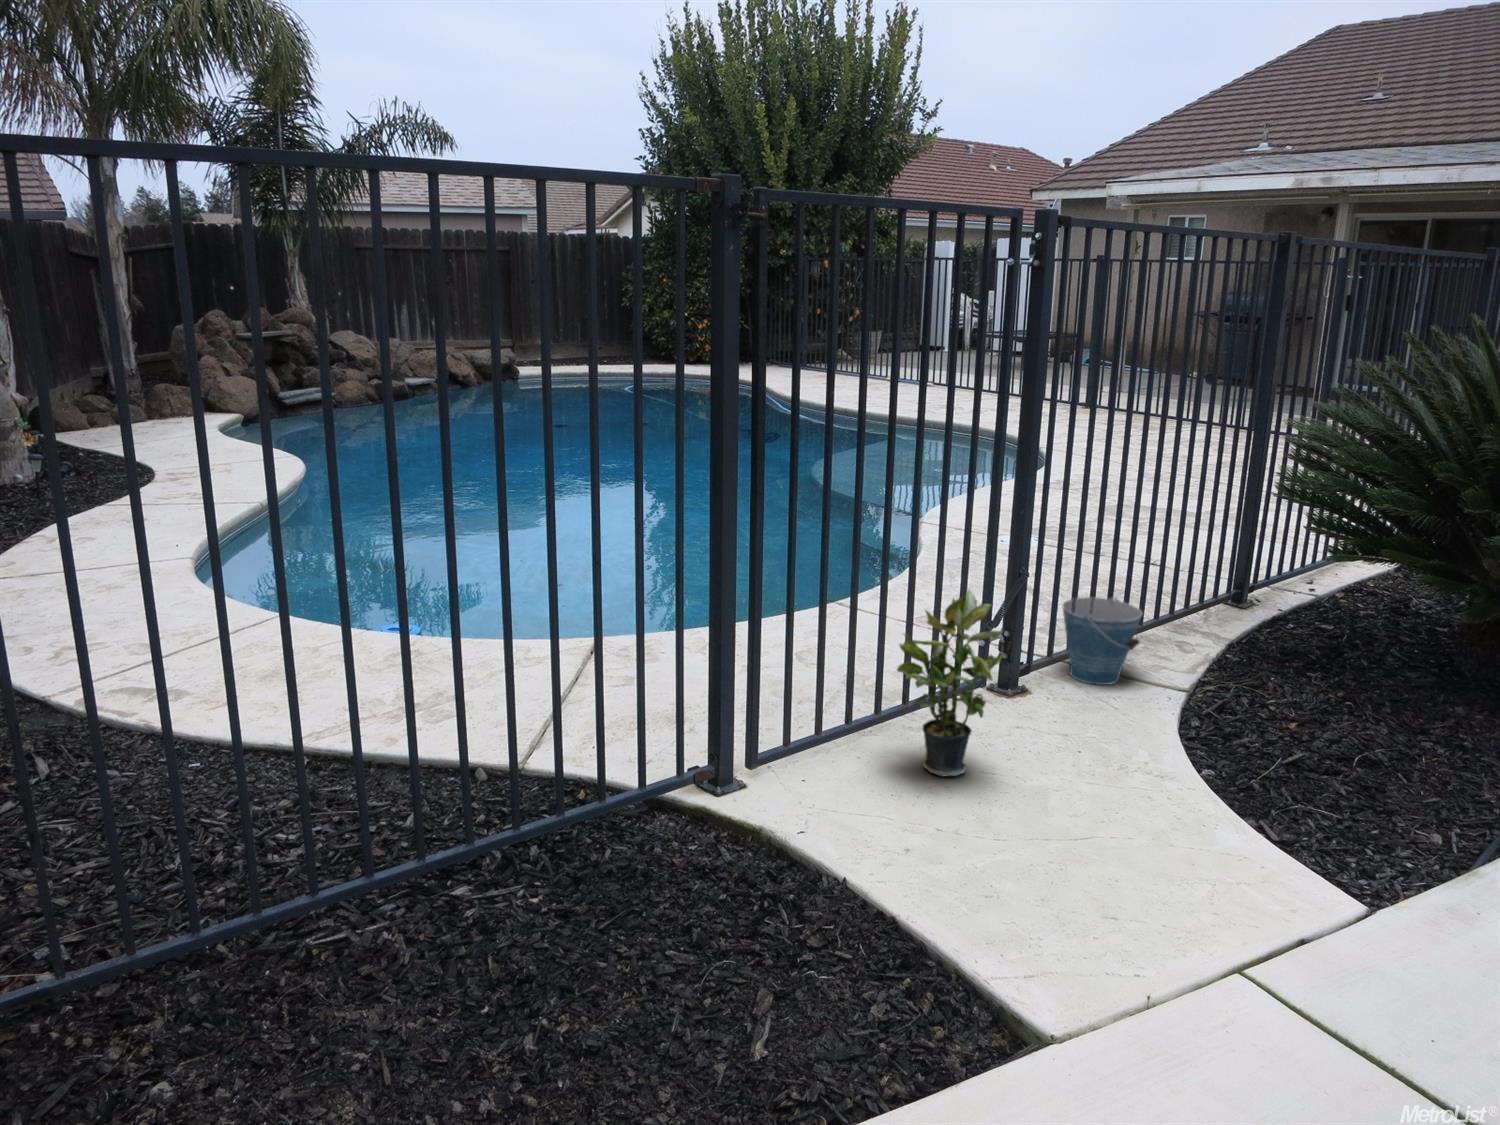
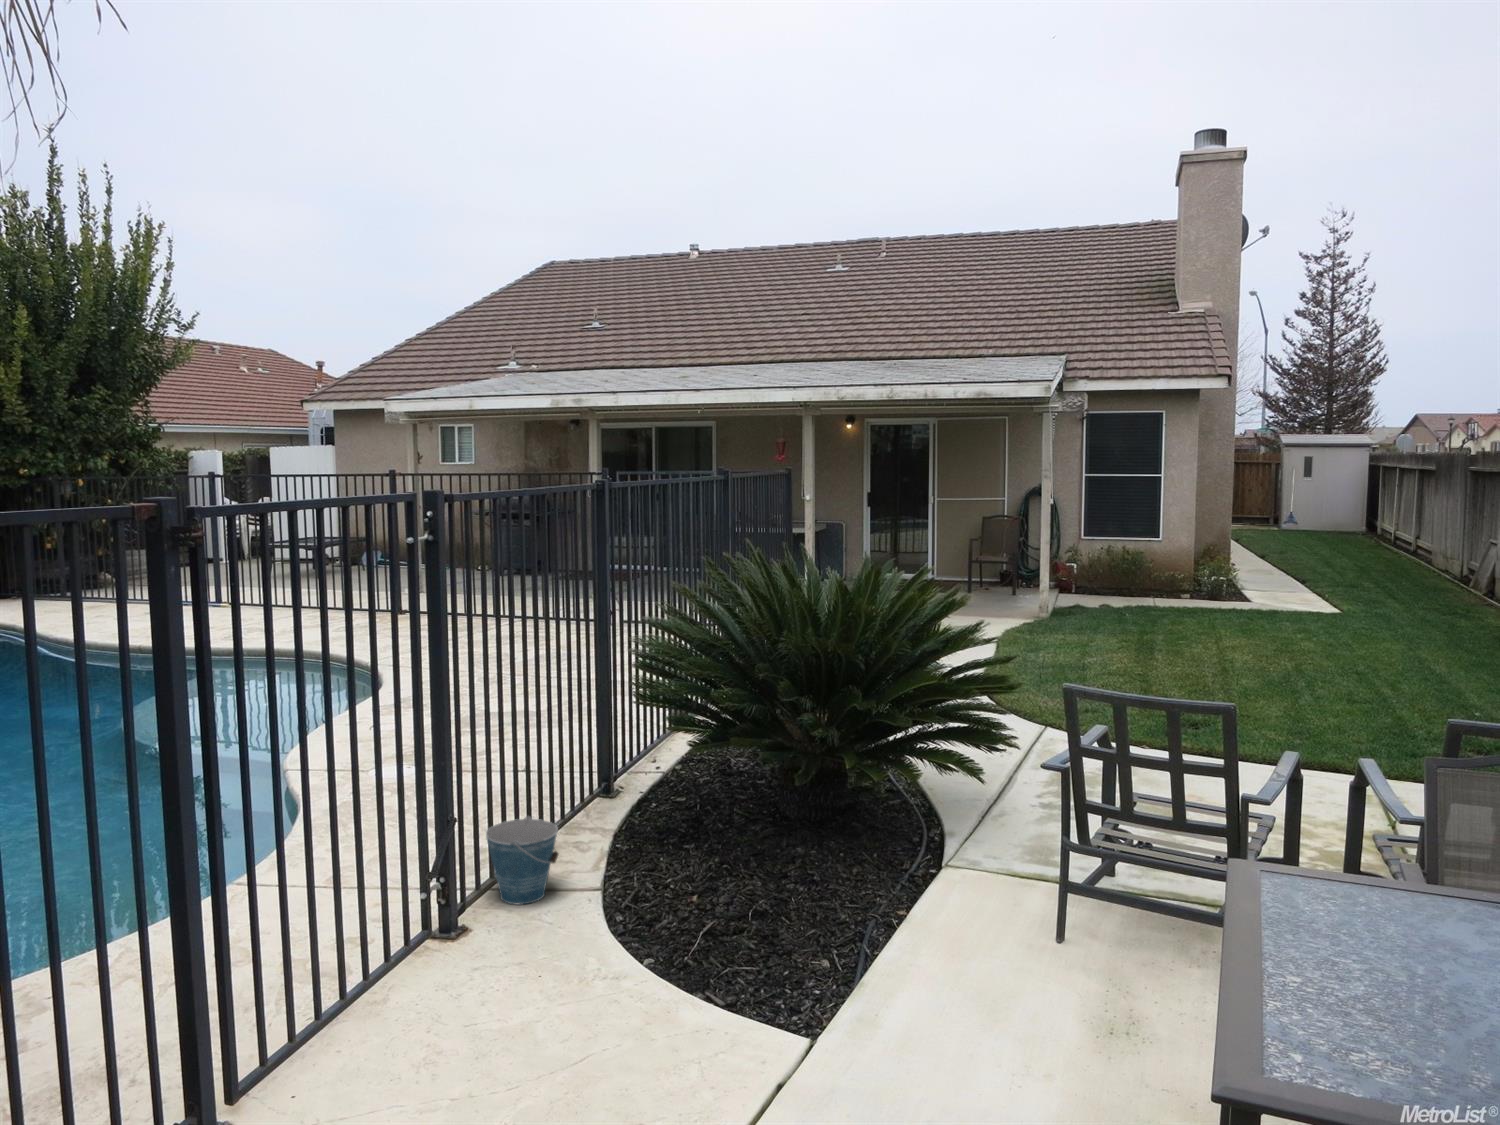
potted plant: present [897,590,1003,777] -> none [364,854,472,1052]

